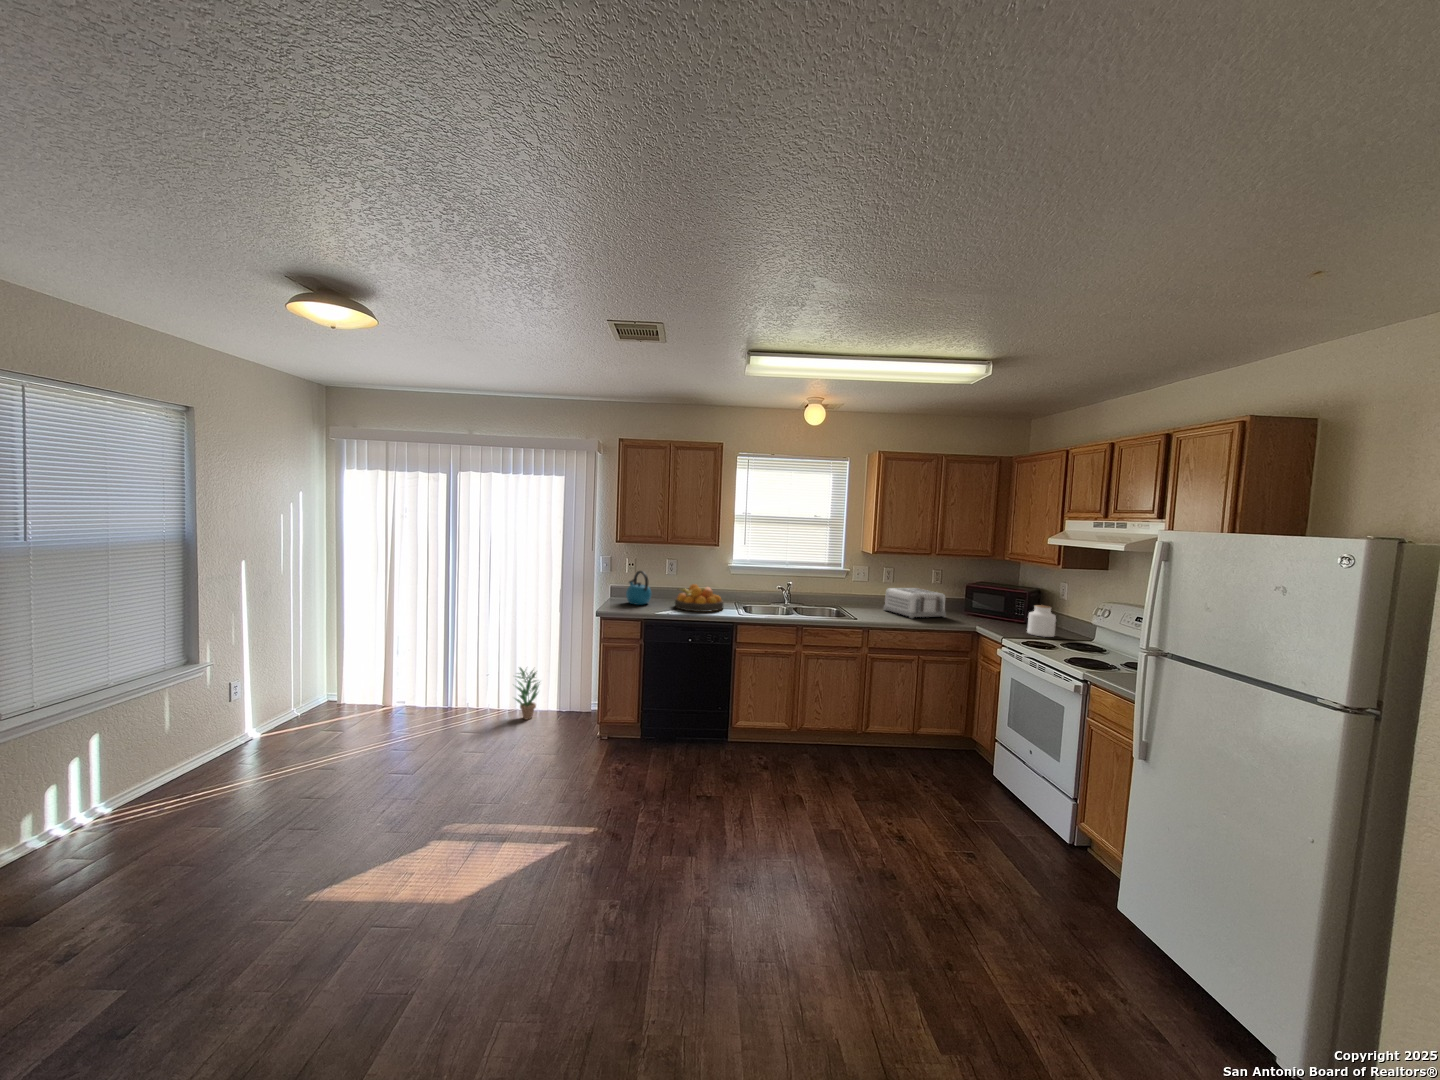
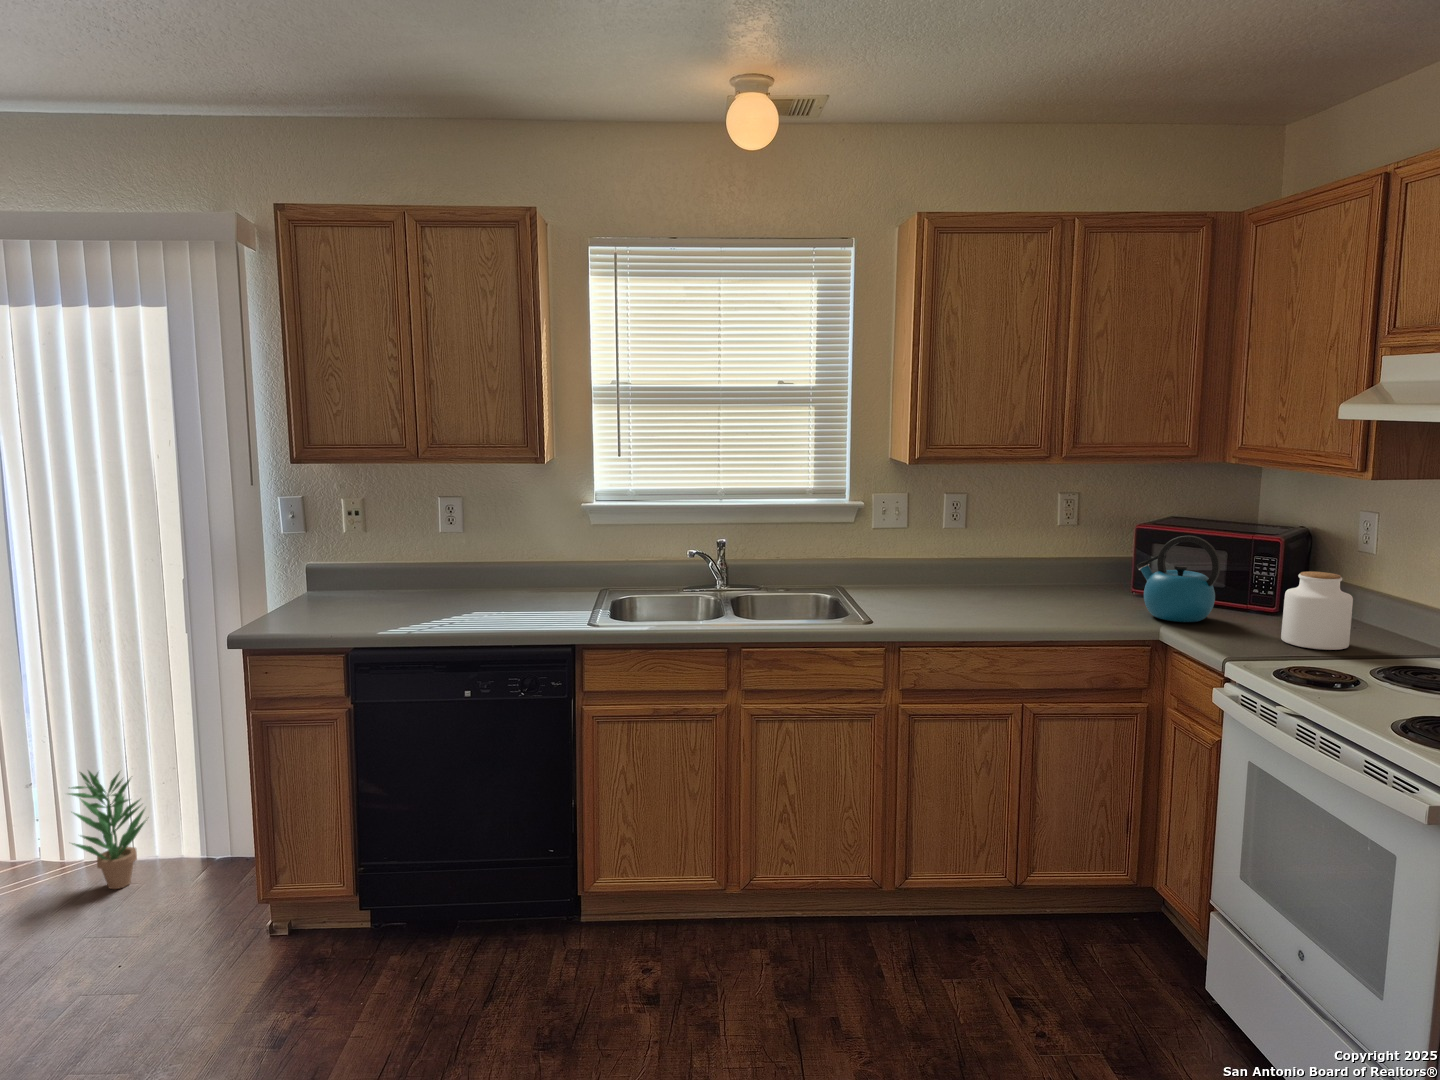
kettle: present [626,571,652,605] -> present [1137,536,1220,622]
fruit bowl: present [675,584,724,612] -> none [437,556,558,624]
toaster: present [883,588,946,618] -> none [942,538,1087,614]

